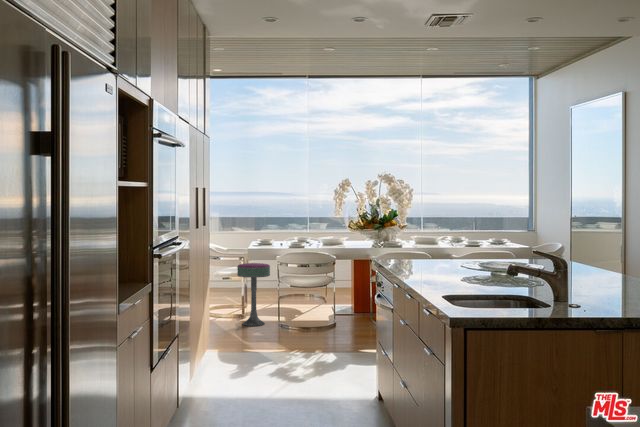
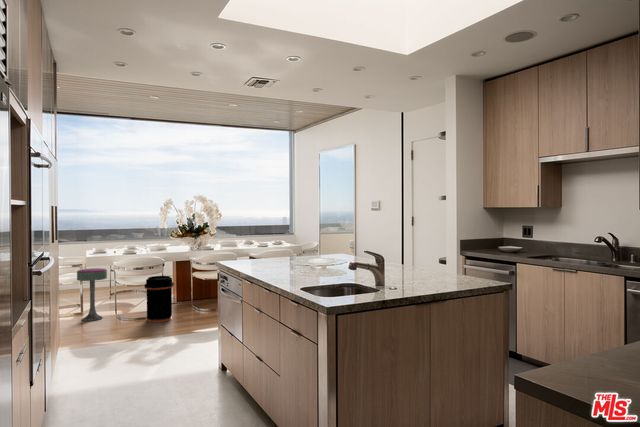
trash can: none [310,277,345,335] -> present [145,276,174,322]

